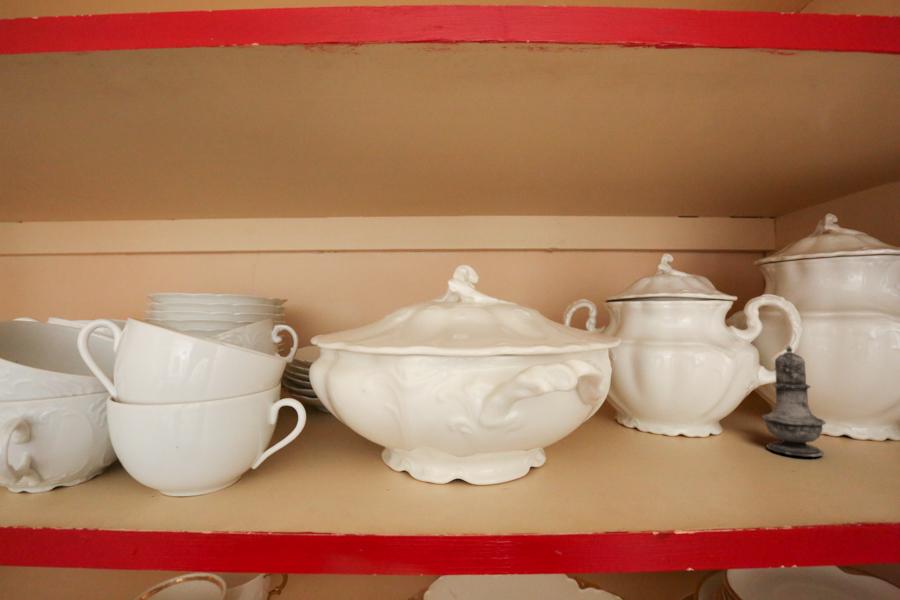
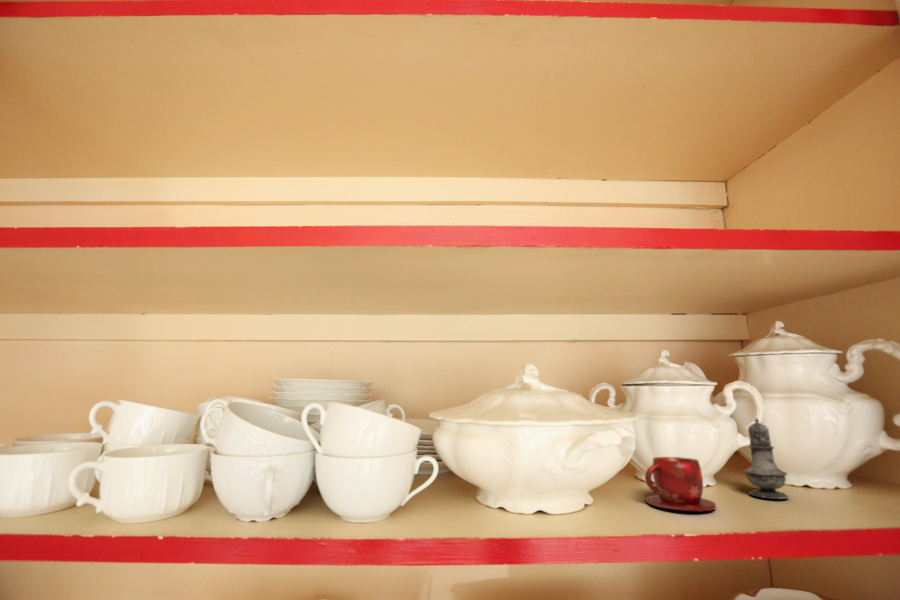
teacup: none [622,399,721,479] -> present [645,457,716,511]

